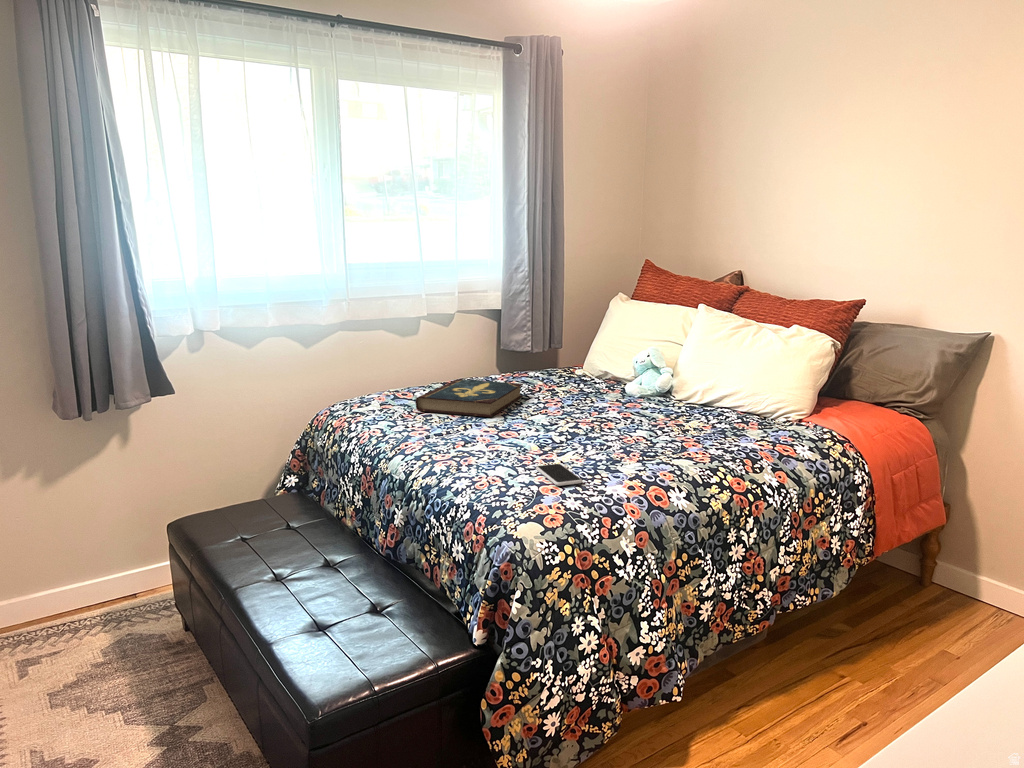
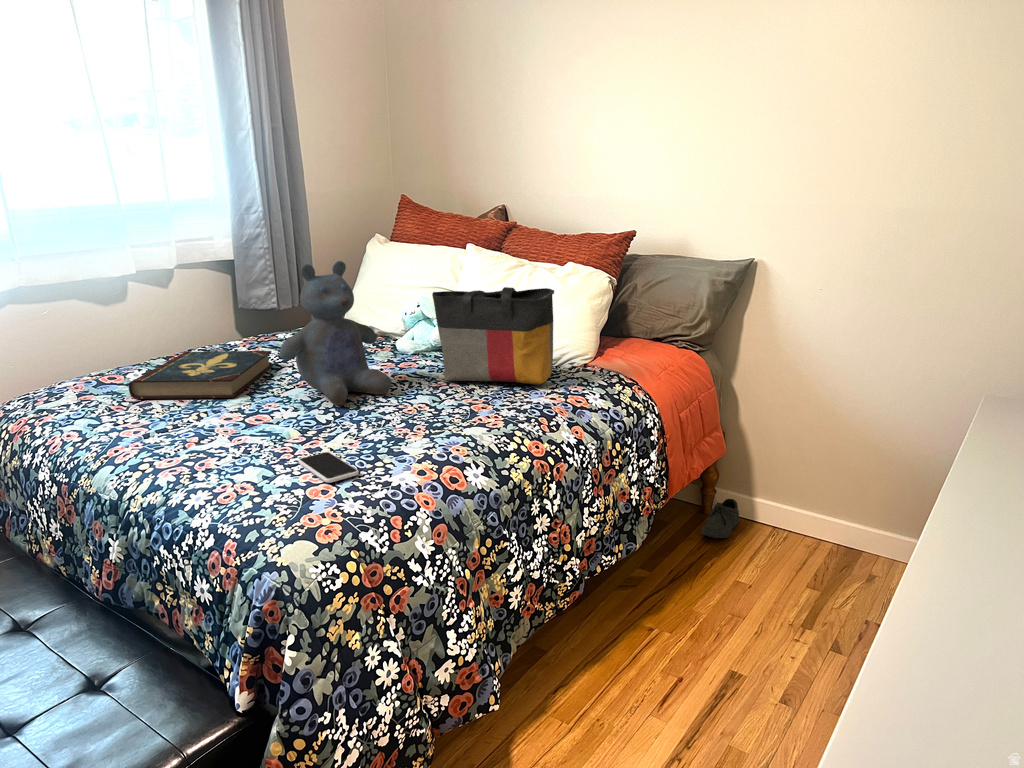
stuffed bear: none [530,313,618,430] -> present [279,261,392,405]
tote bag: none [660,343,771,432] -> present [432,287,554,385]
shoe: none [916,563,962,612] -> present [702,492,739,538]

